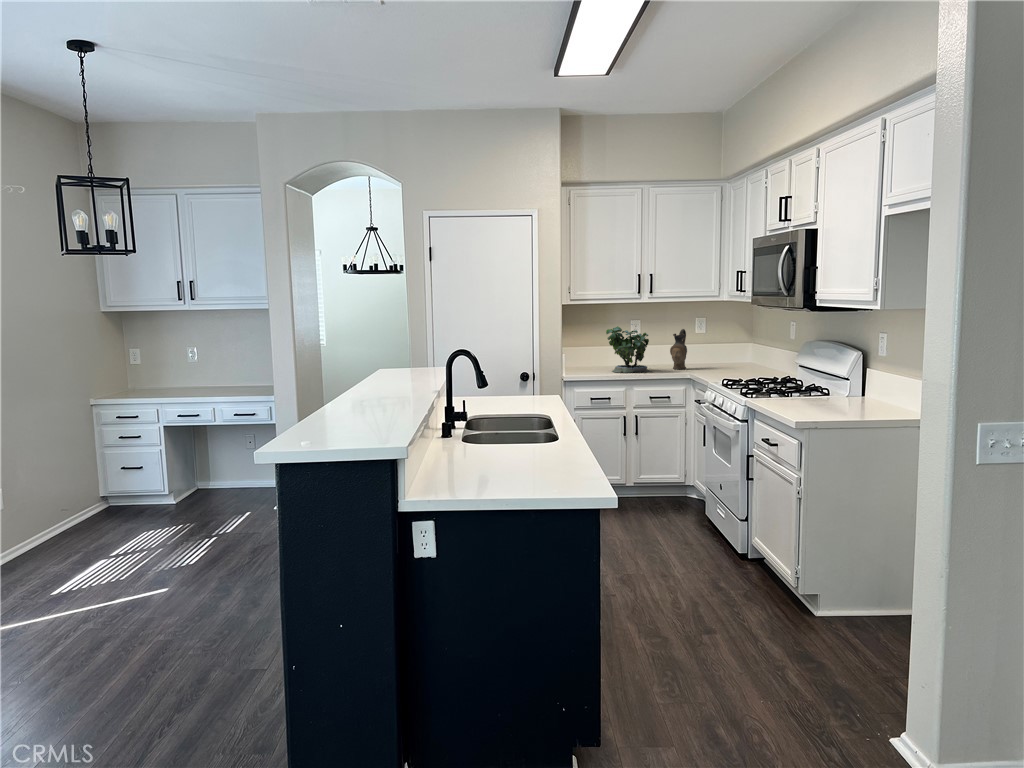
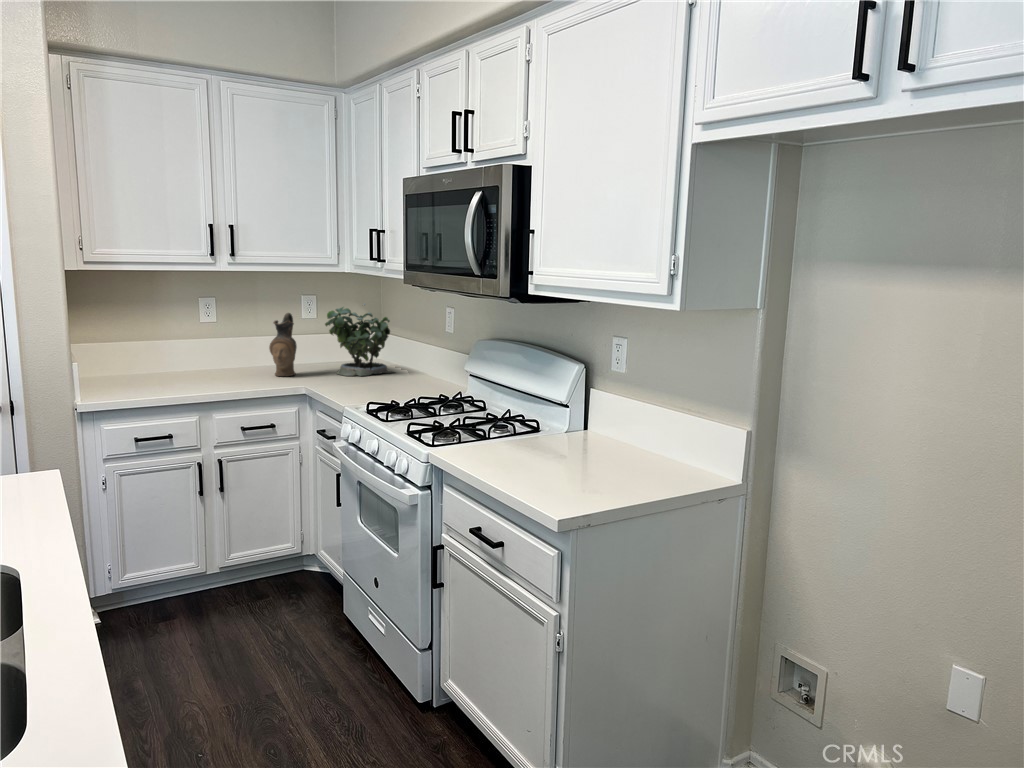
potted plant: present [606,324,651,373] -> present [325,304,393,376]

